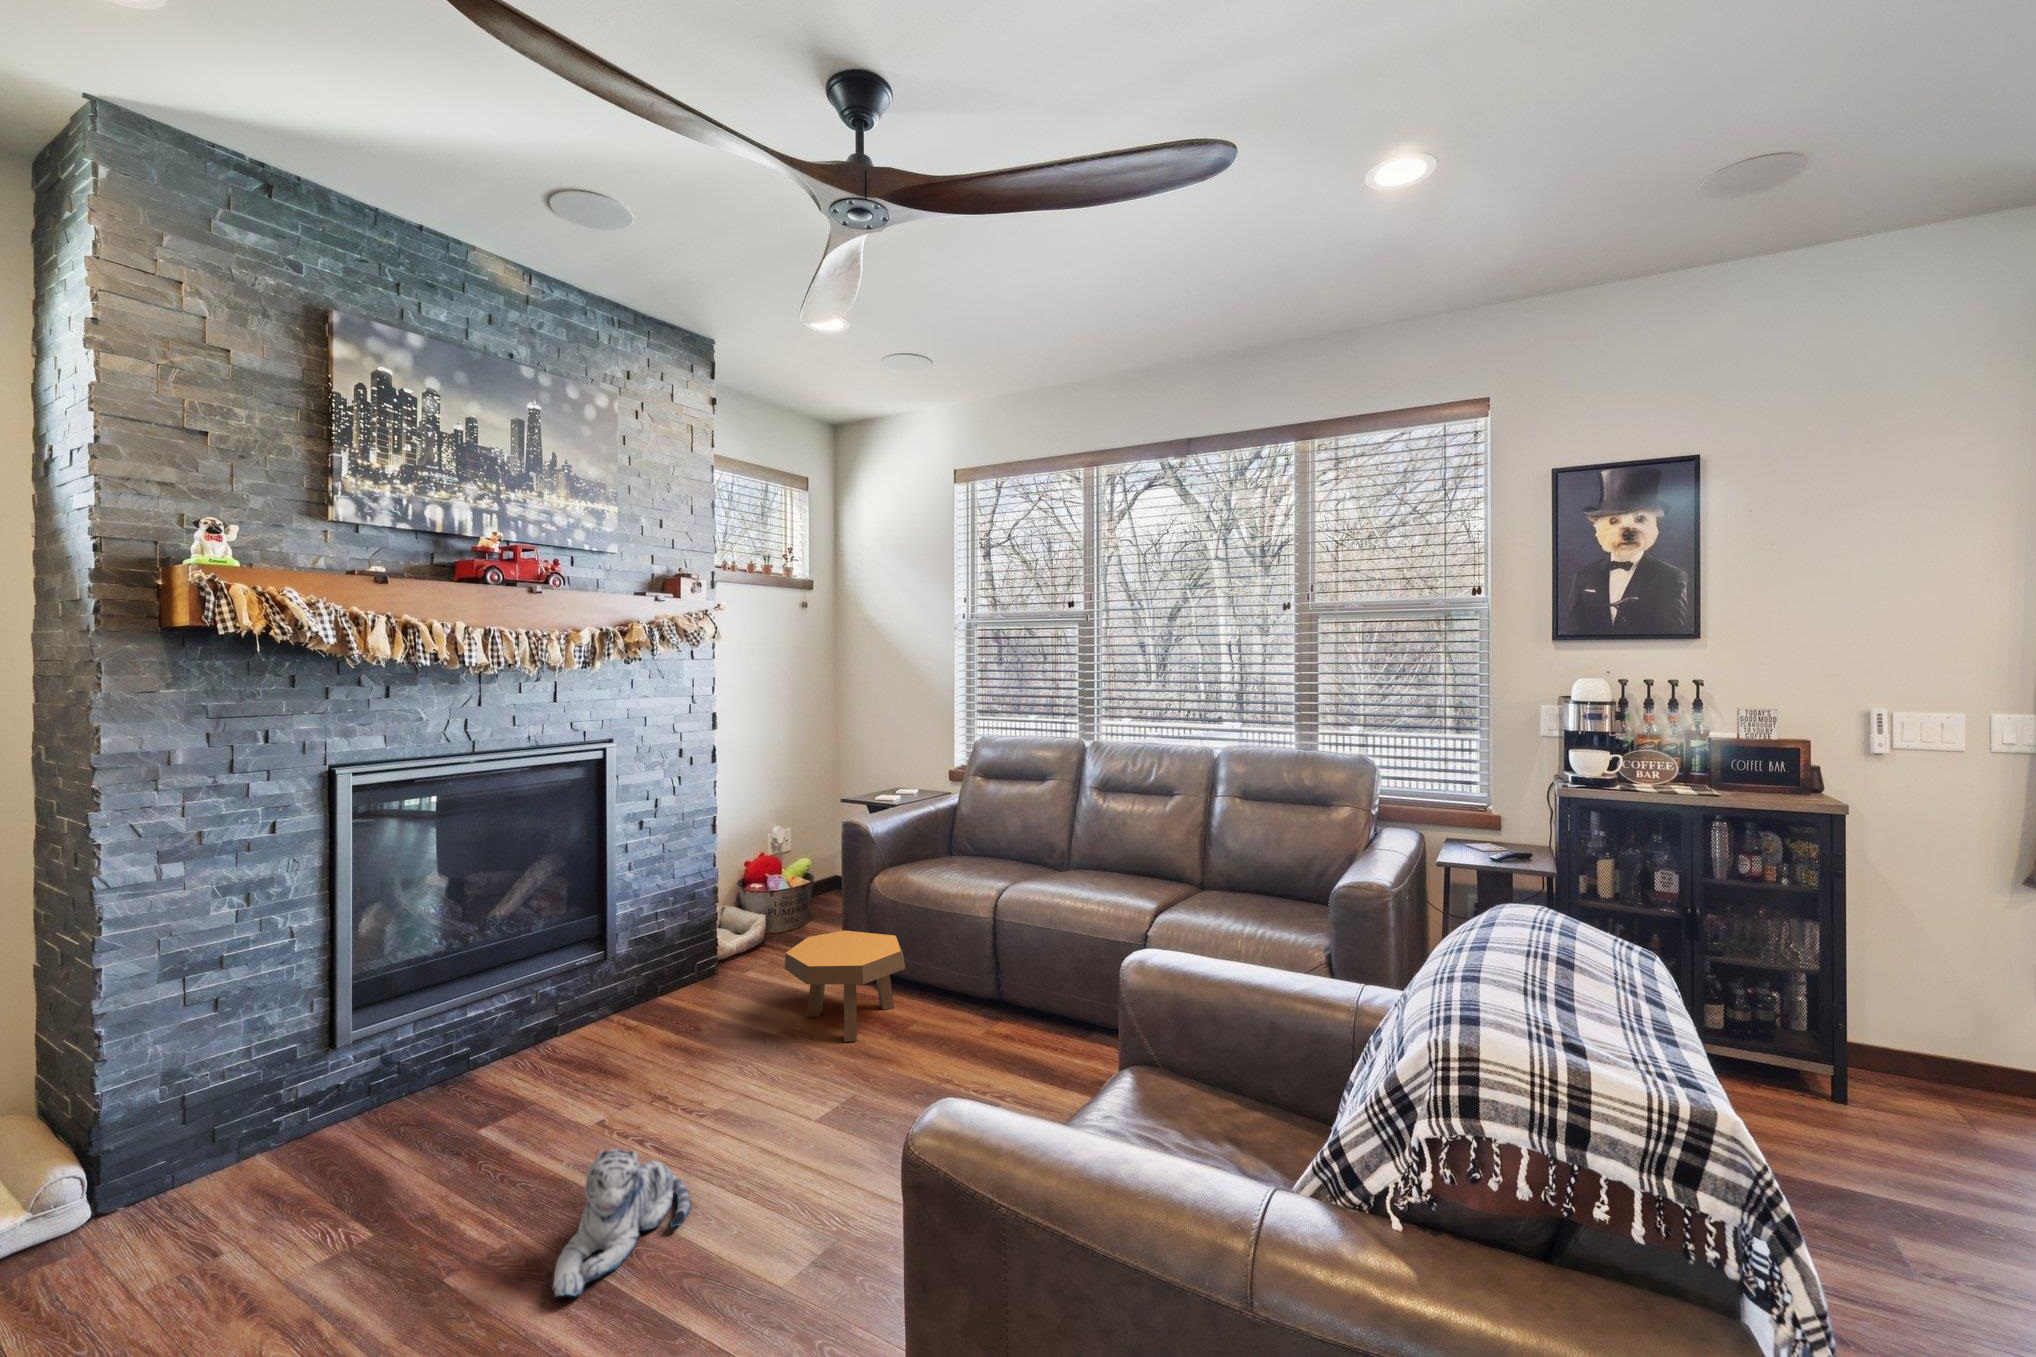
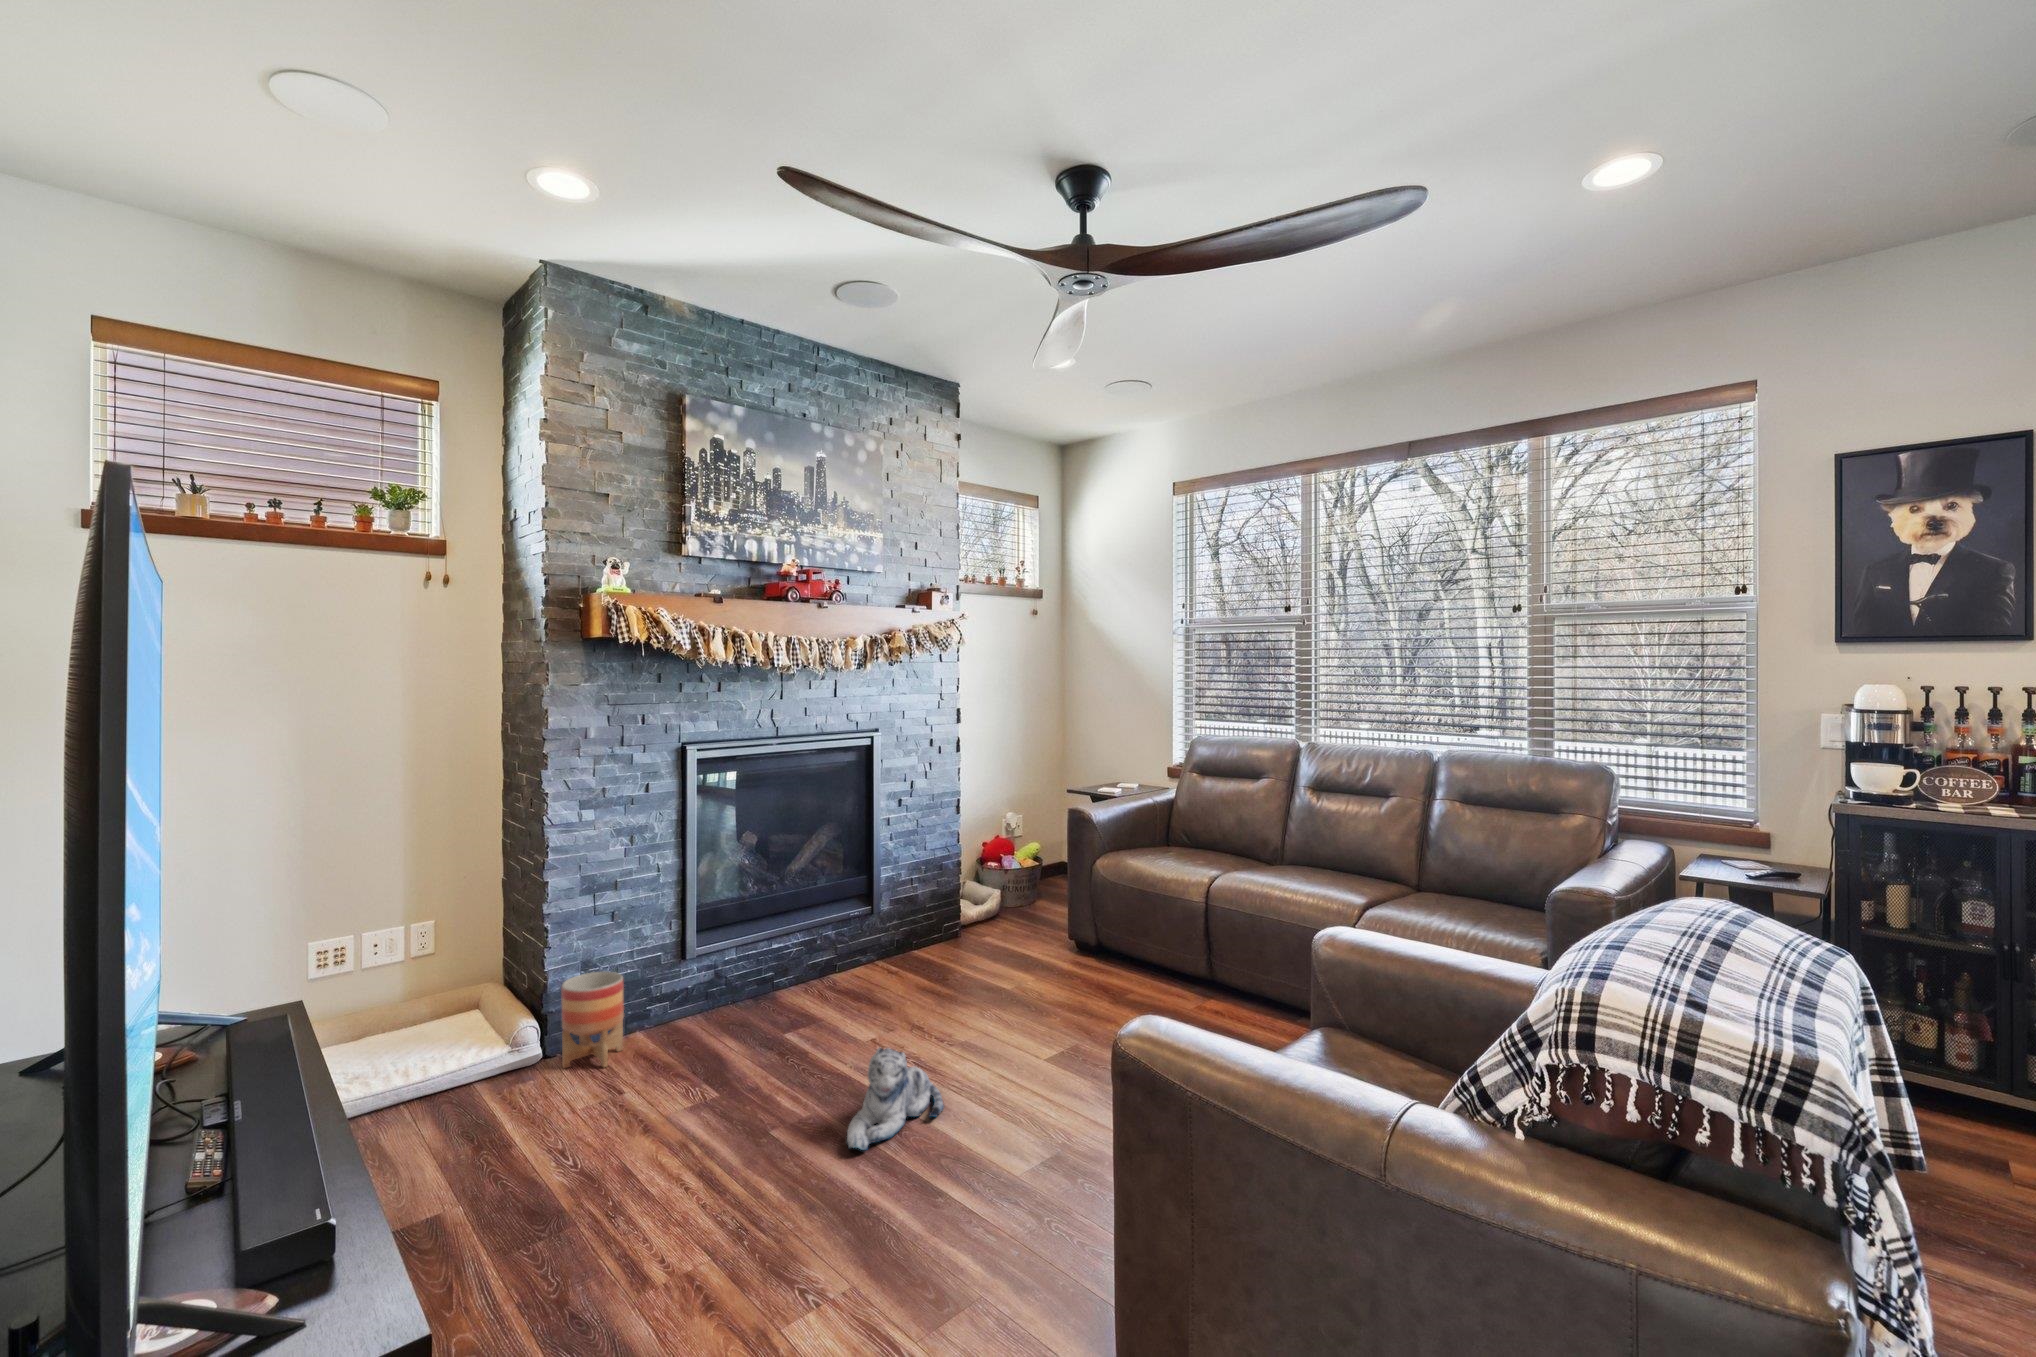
footstool: present [785,931,905,1042] -> none [1017,908,1124,1004]
planter: none [118,1082,229,1232] -> present [562,972,624,1068]

